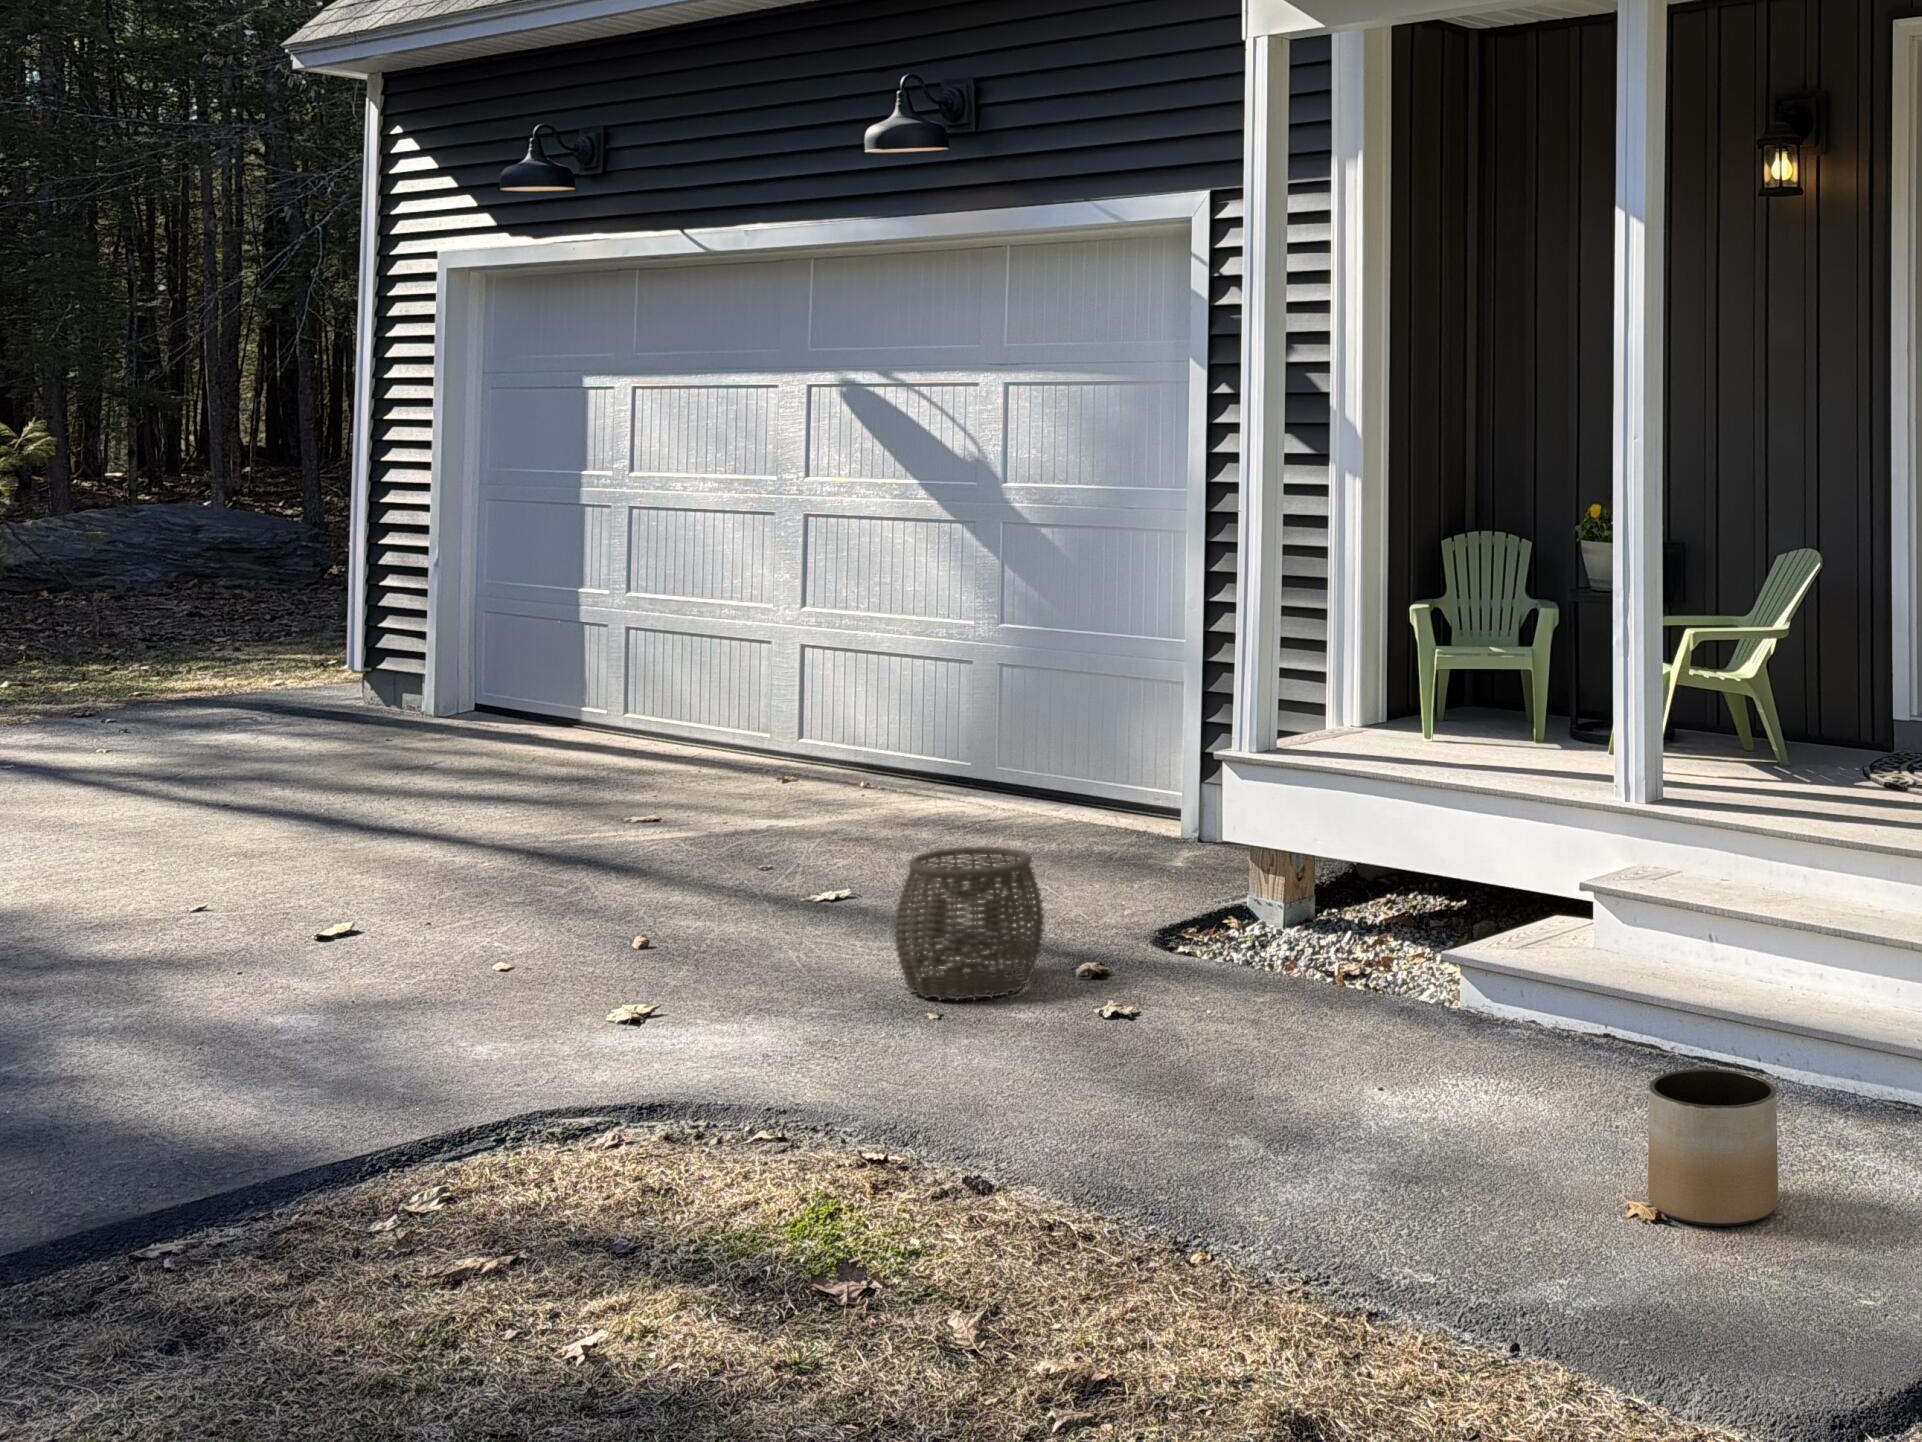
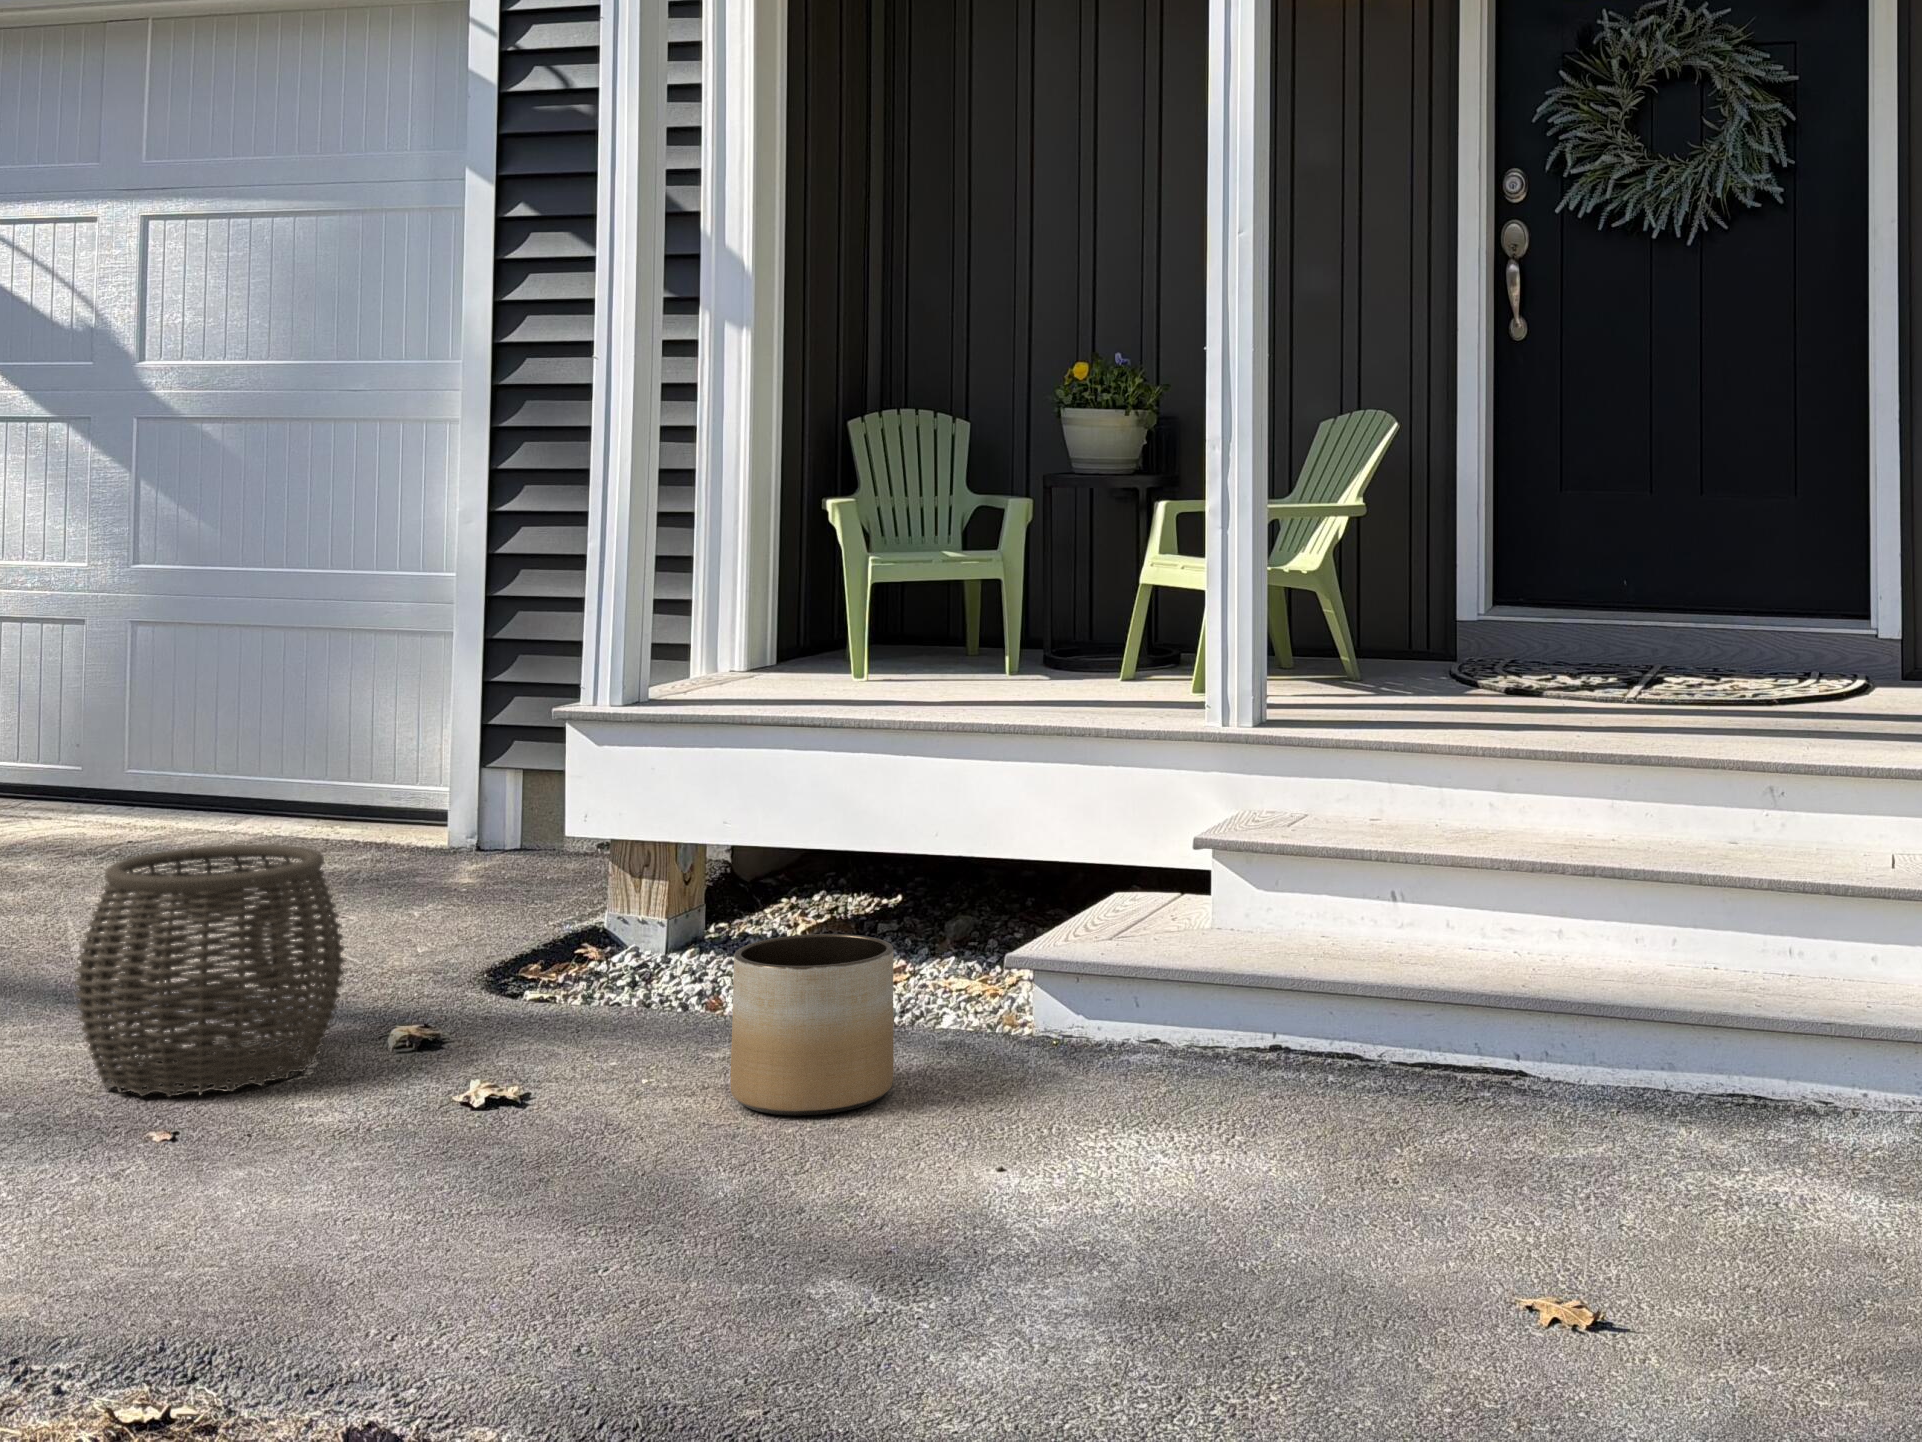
planter: present [1648,1069,1778,1226] -> present [731,934,894,1116]

